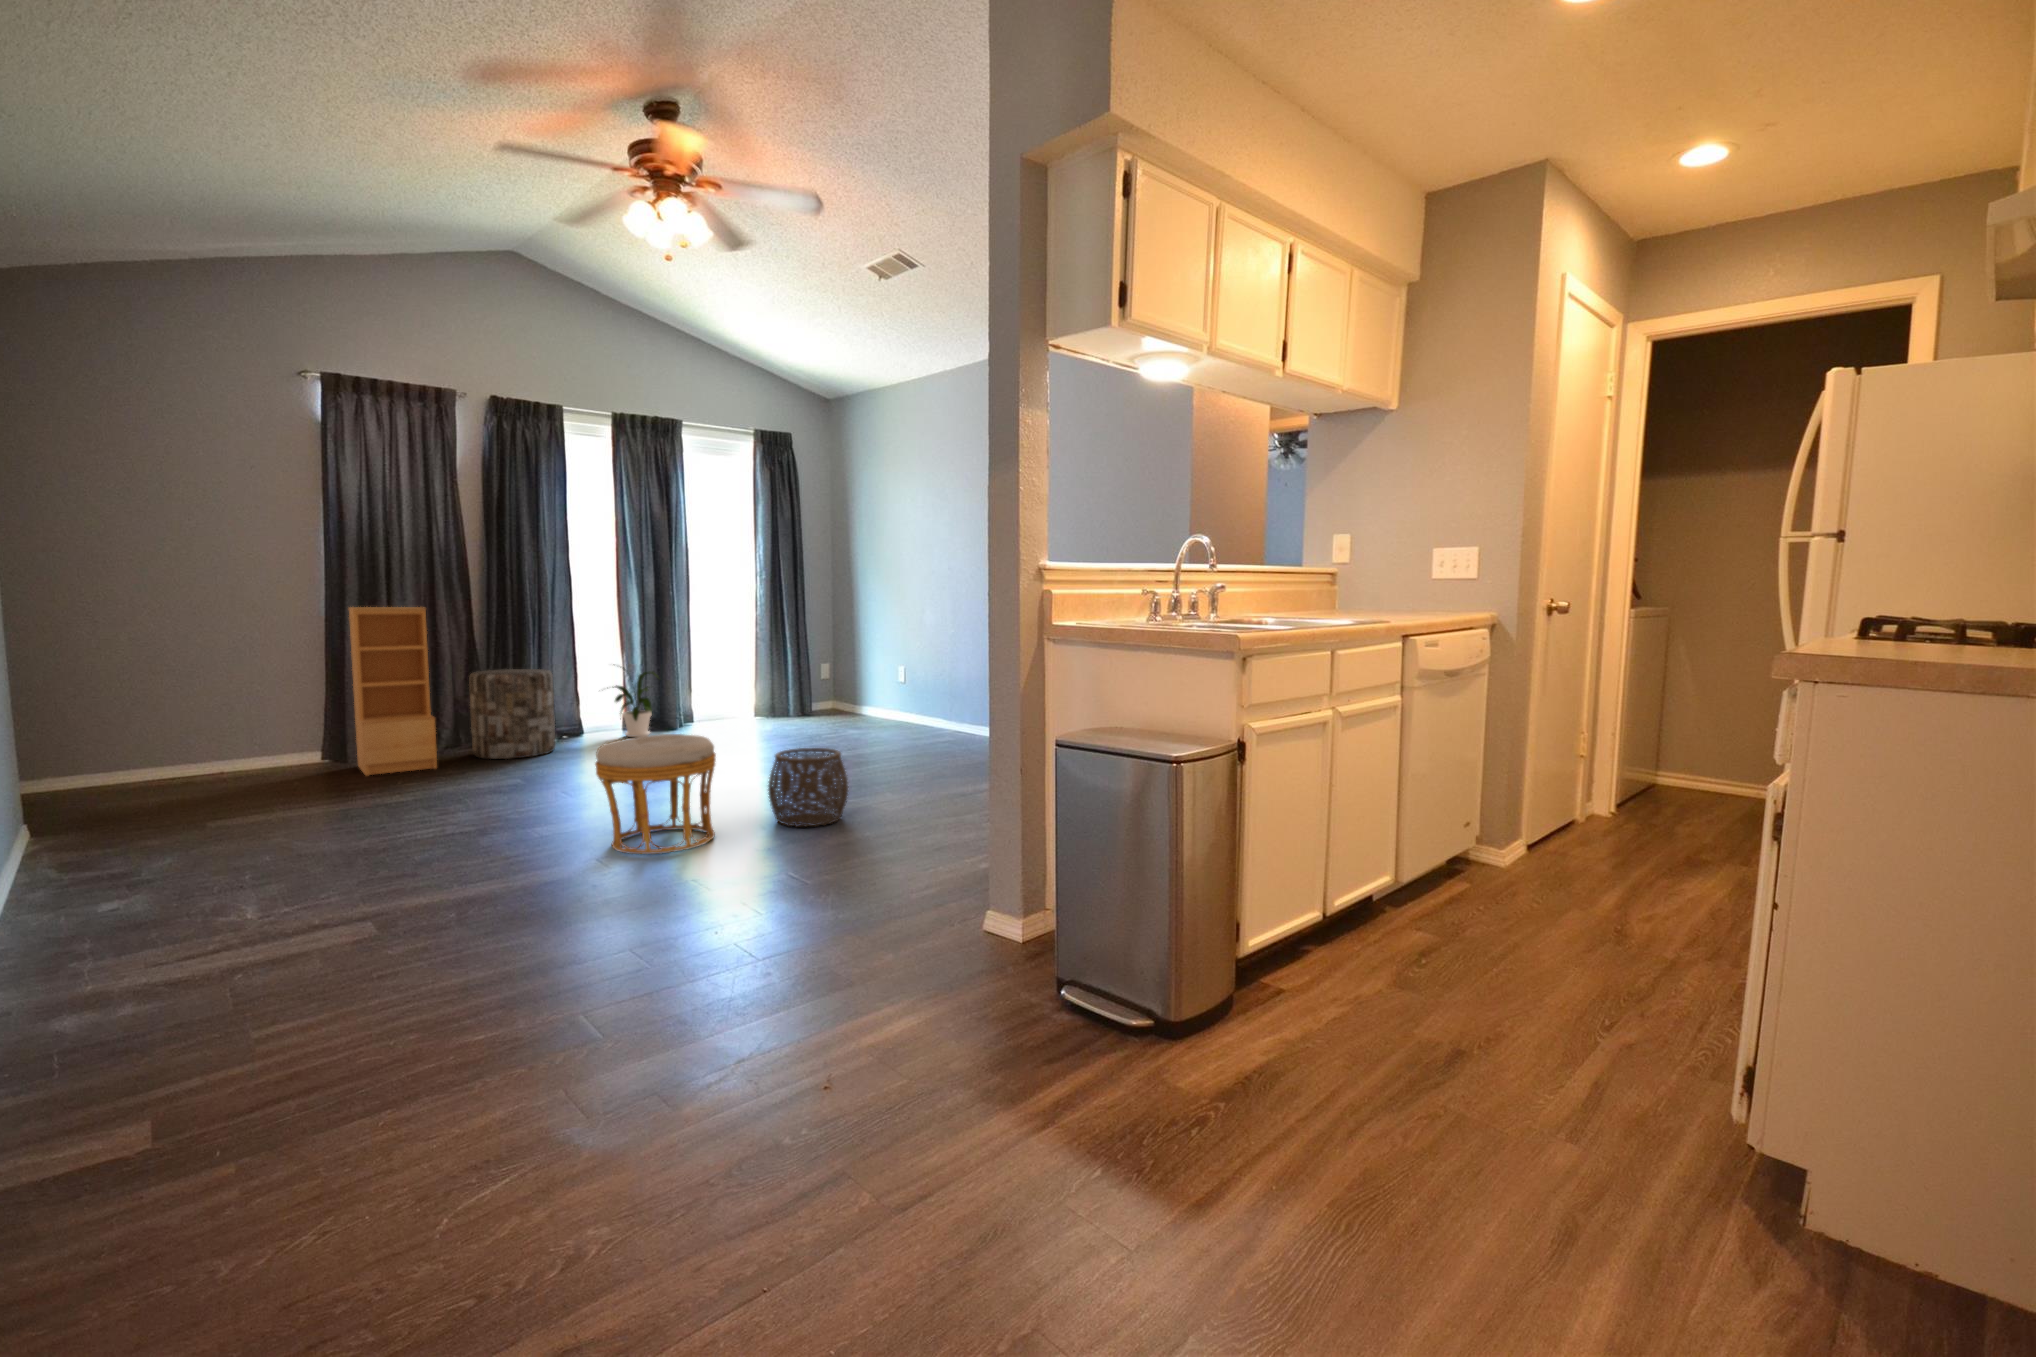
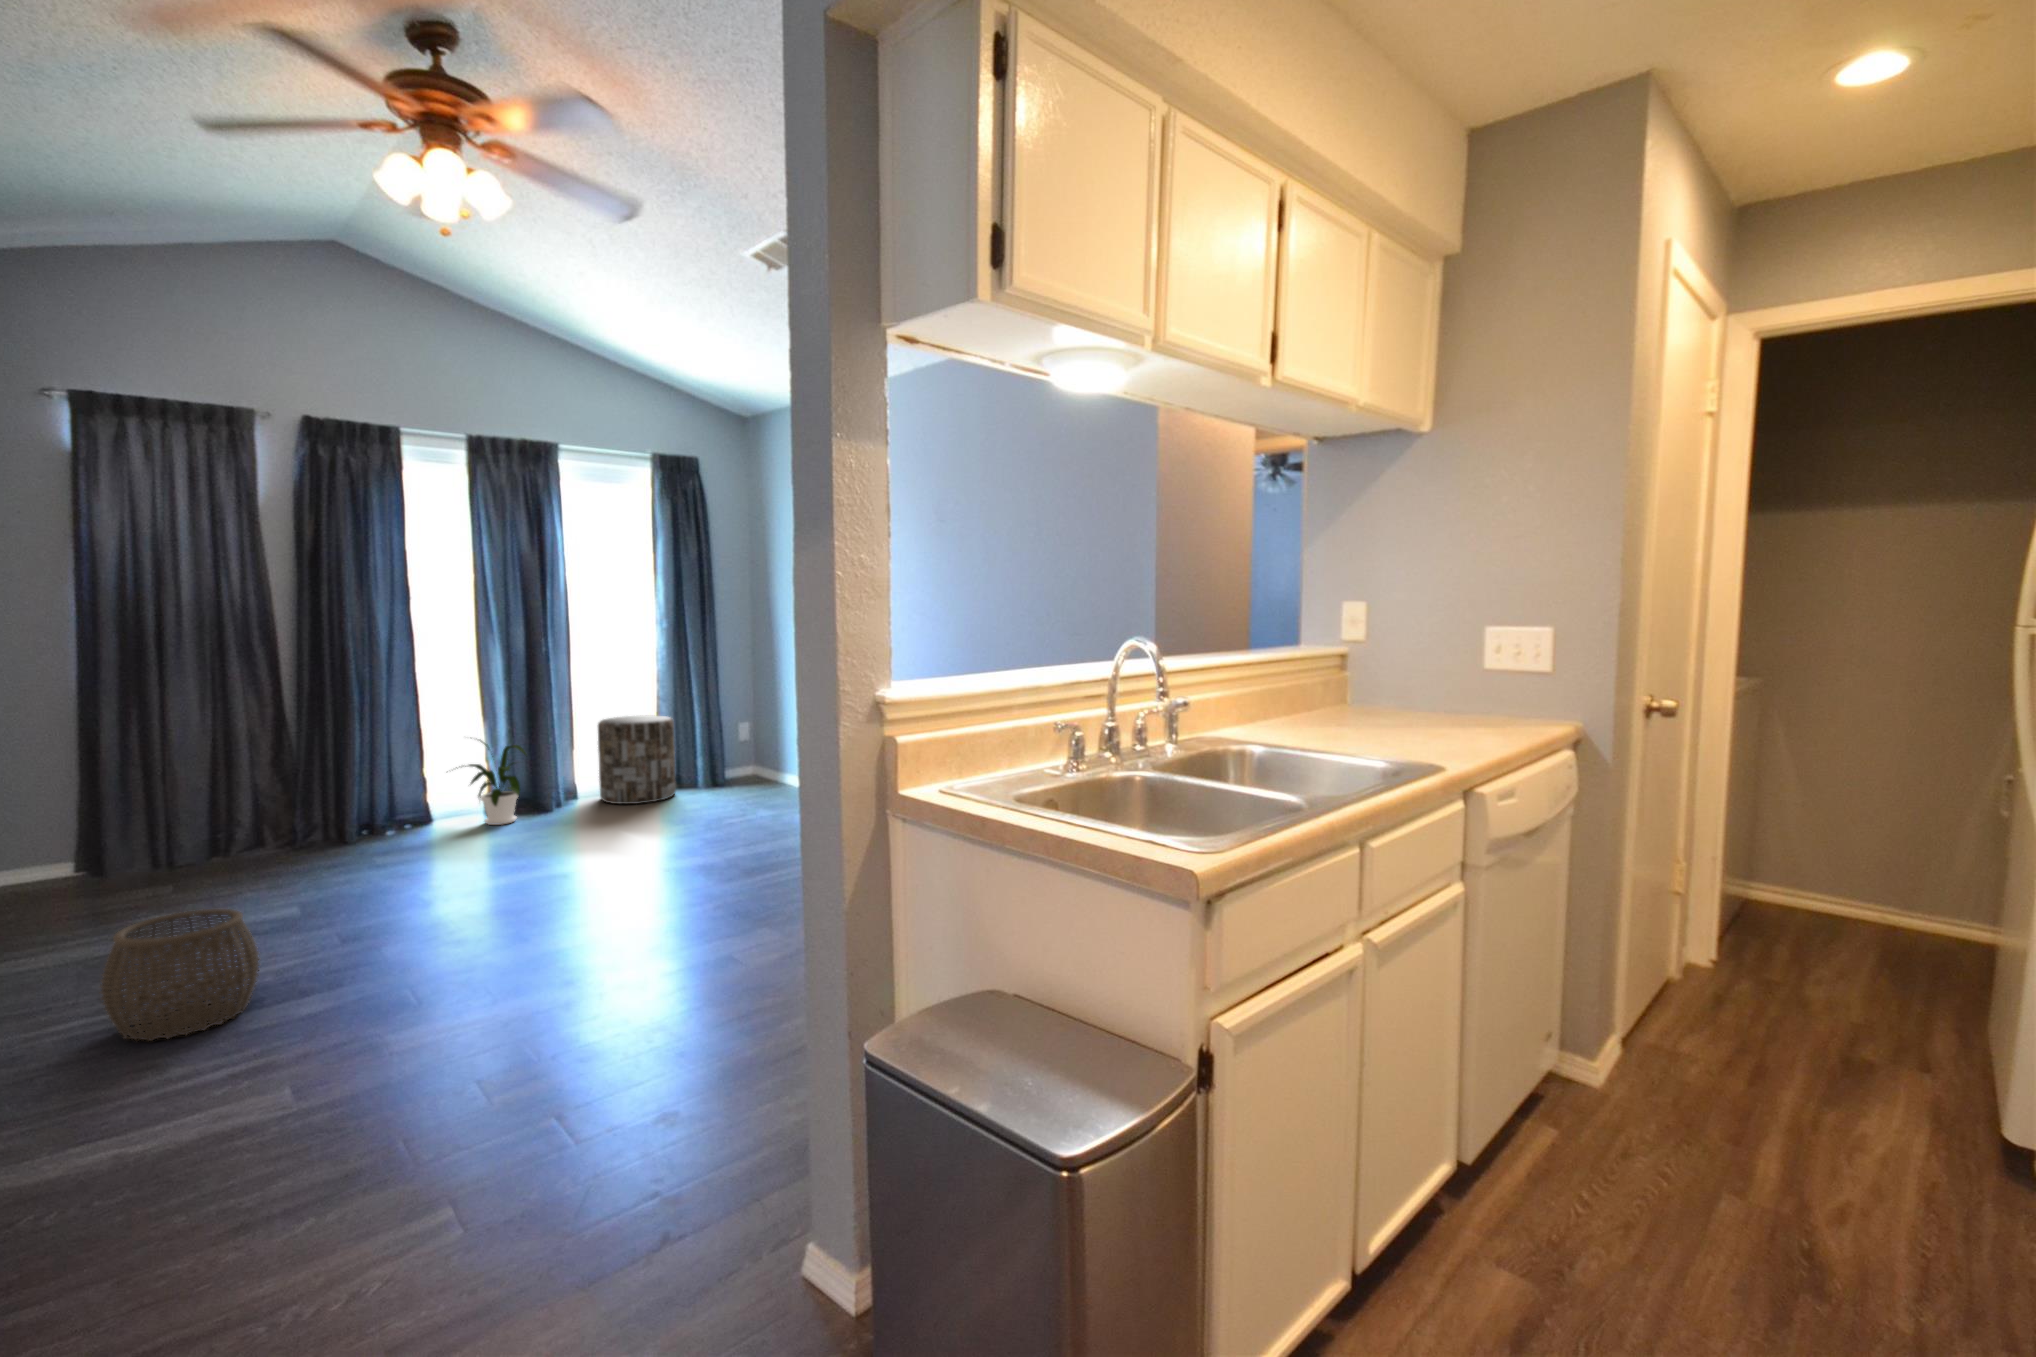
bookshelf: present [349,607,437,776] -> none [92,679,211,901]
side table: present [469,669,555,759] -> present [598,716,676,804]
ottoman: present [595,734,716,854] -> none [301,880,493,1072]
woven basket: present [768,748,848,827] -> present [101,909,259,1041]

